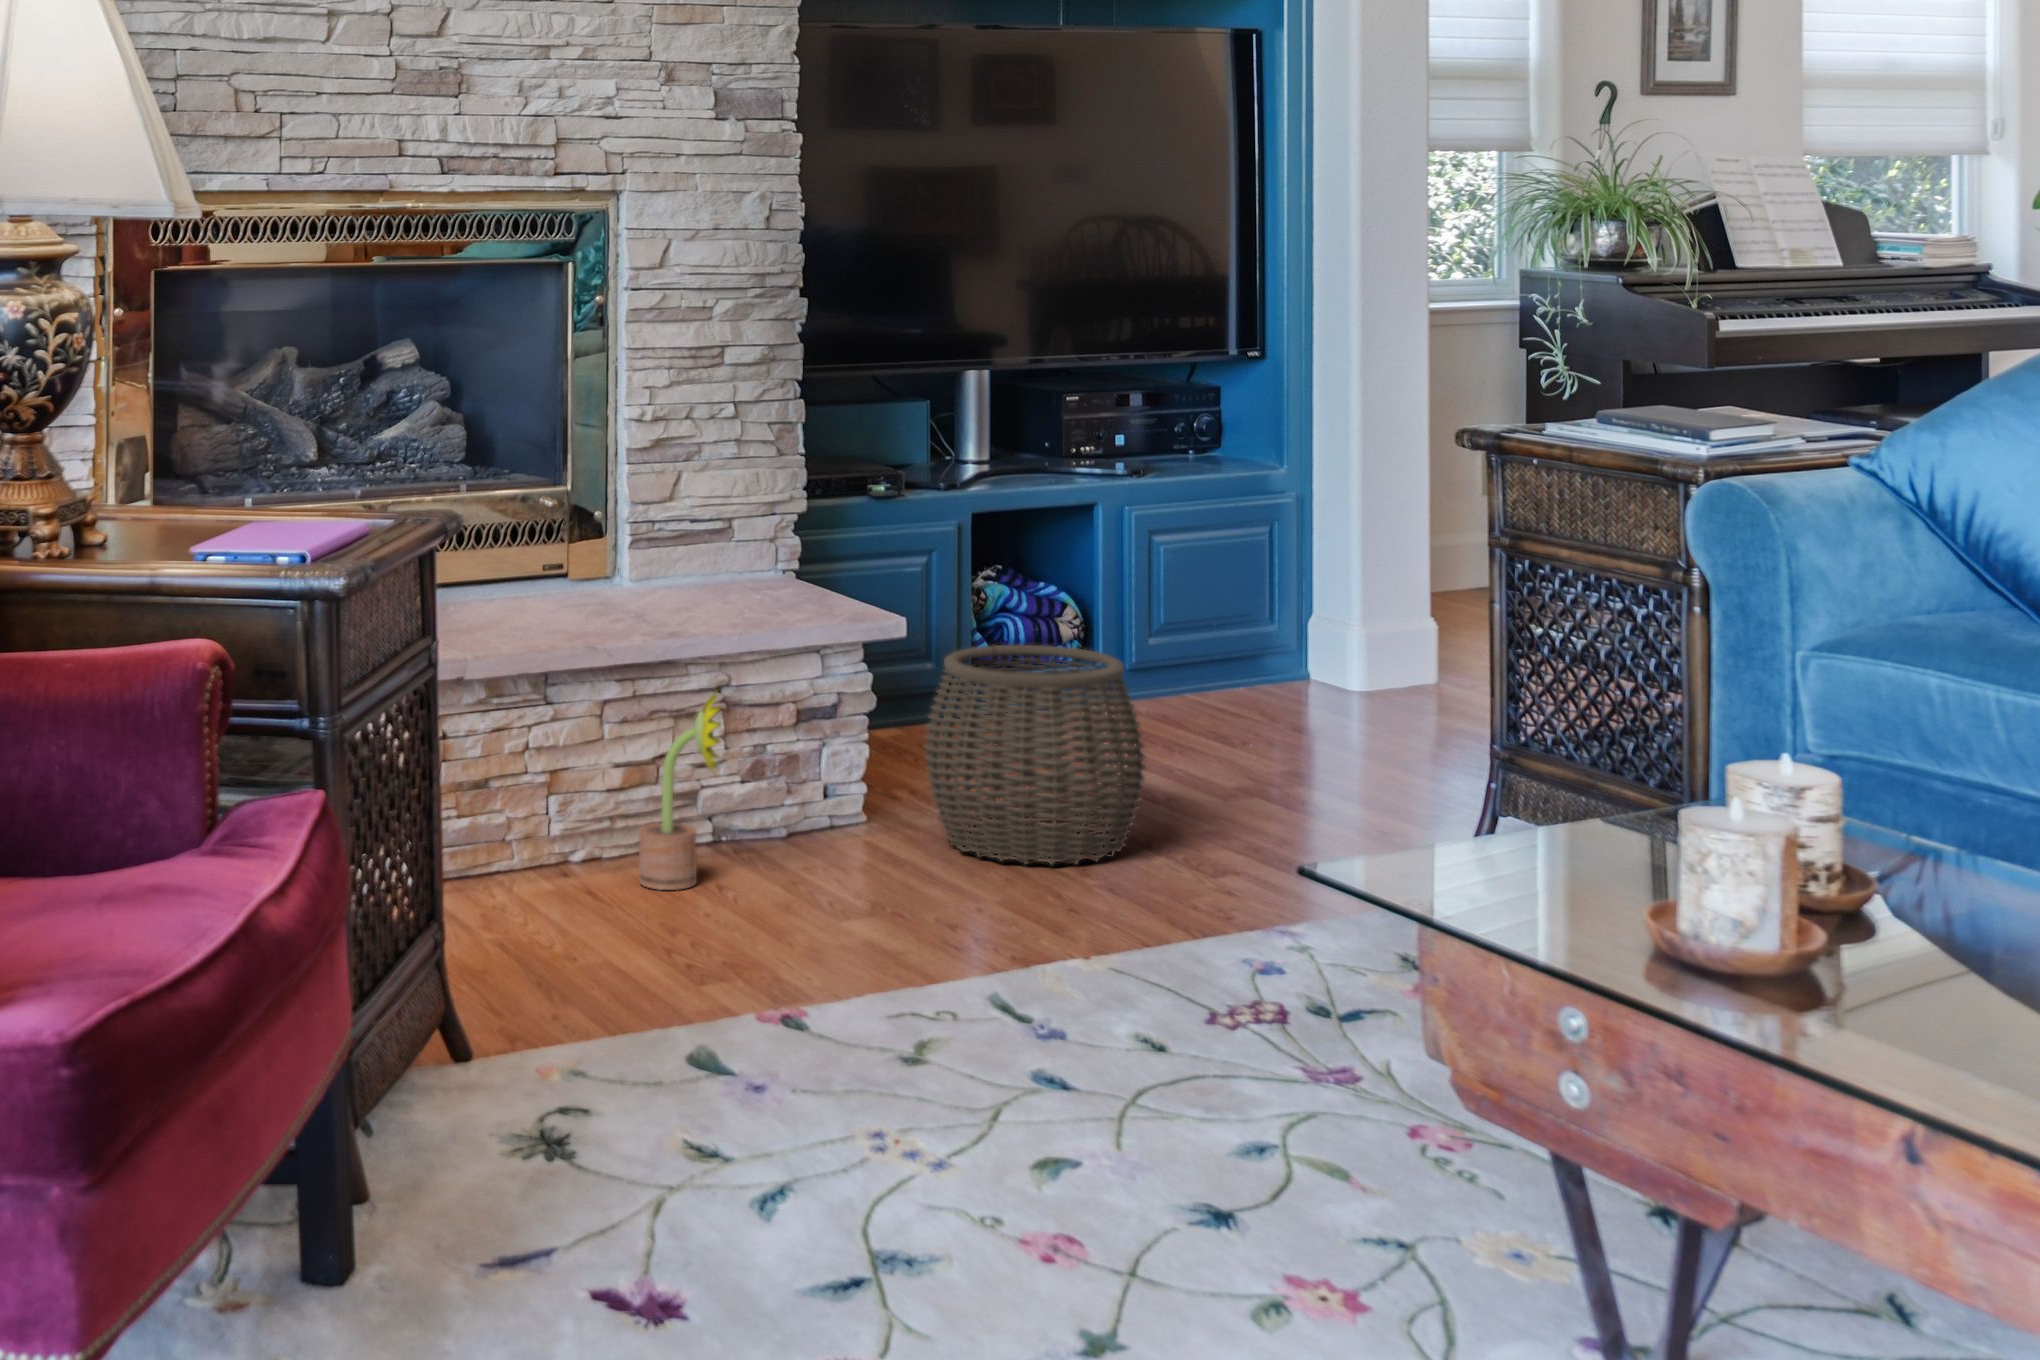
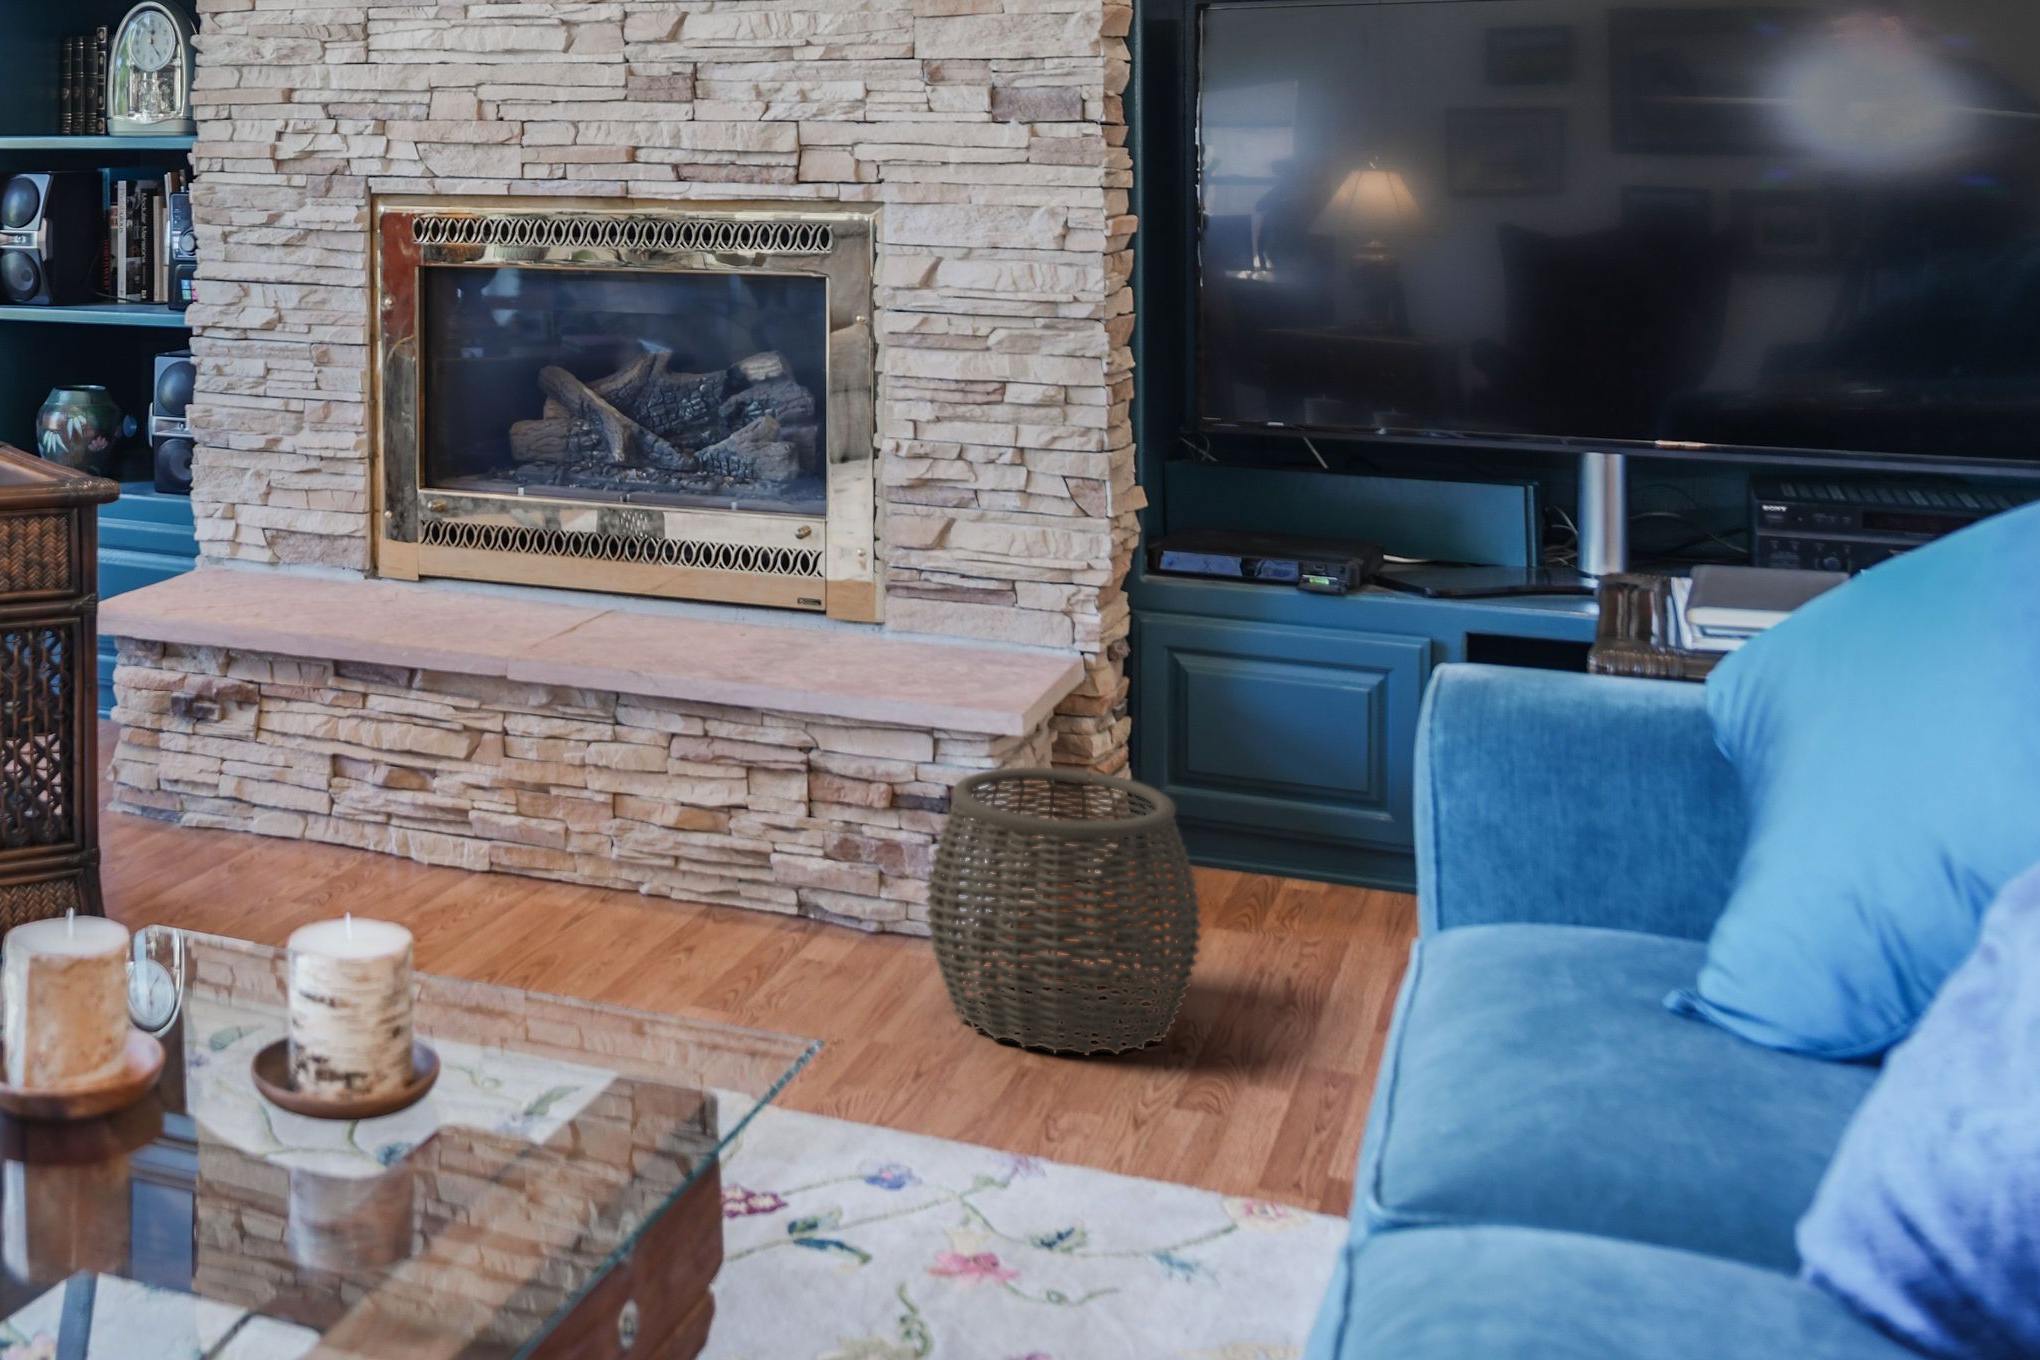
decorative plant: present [639,694,721,890] -> none [615,740,722,940]

